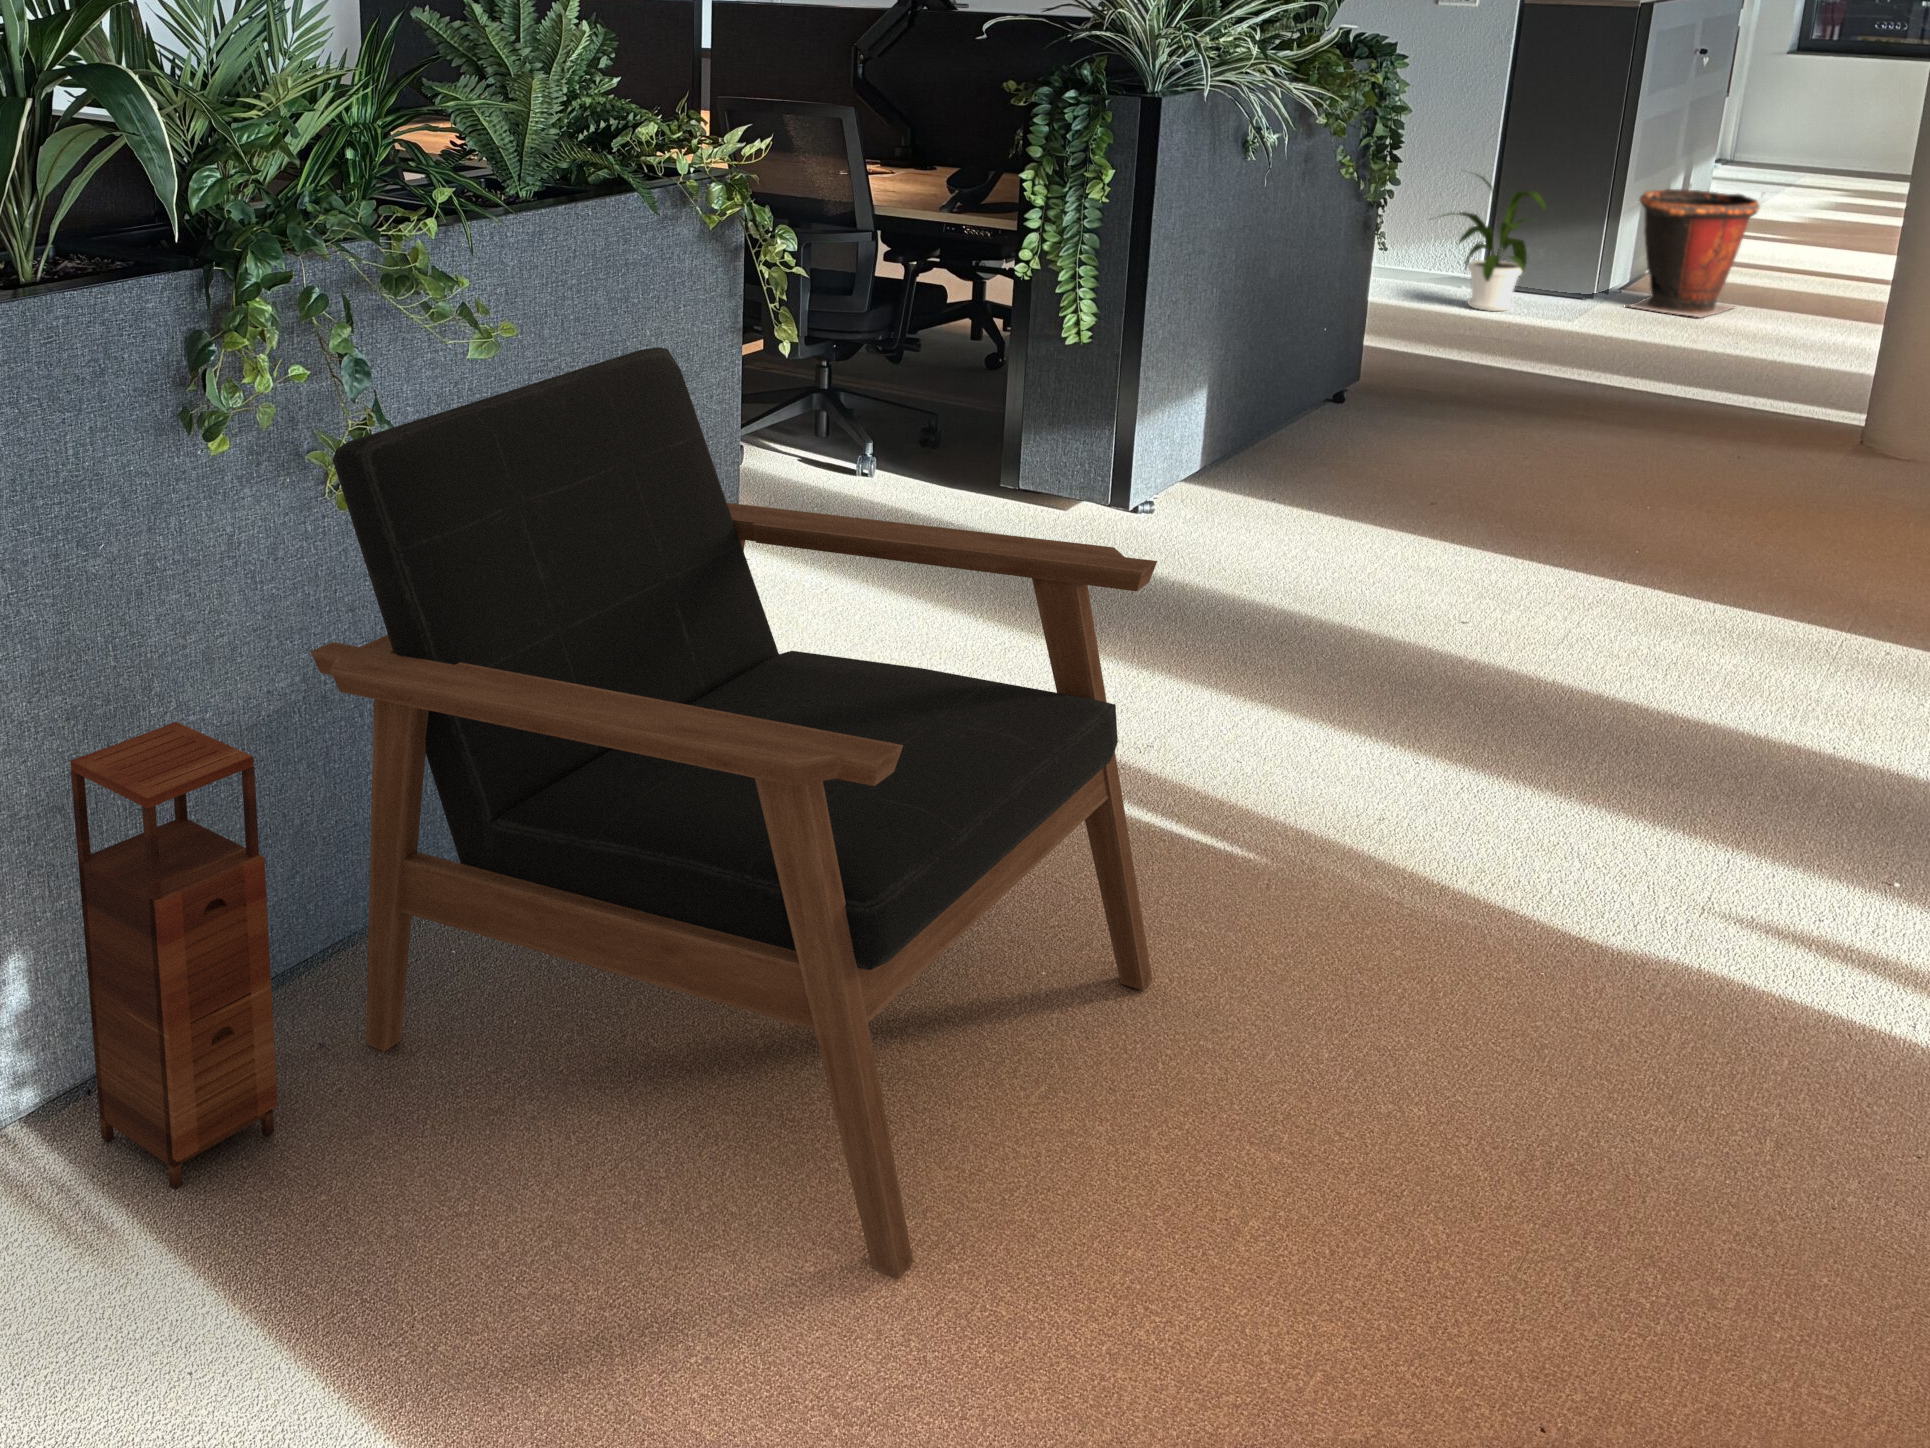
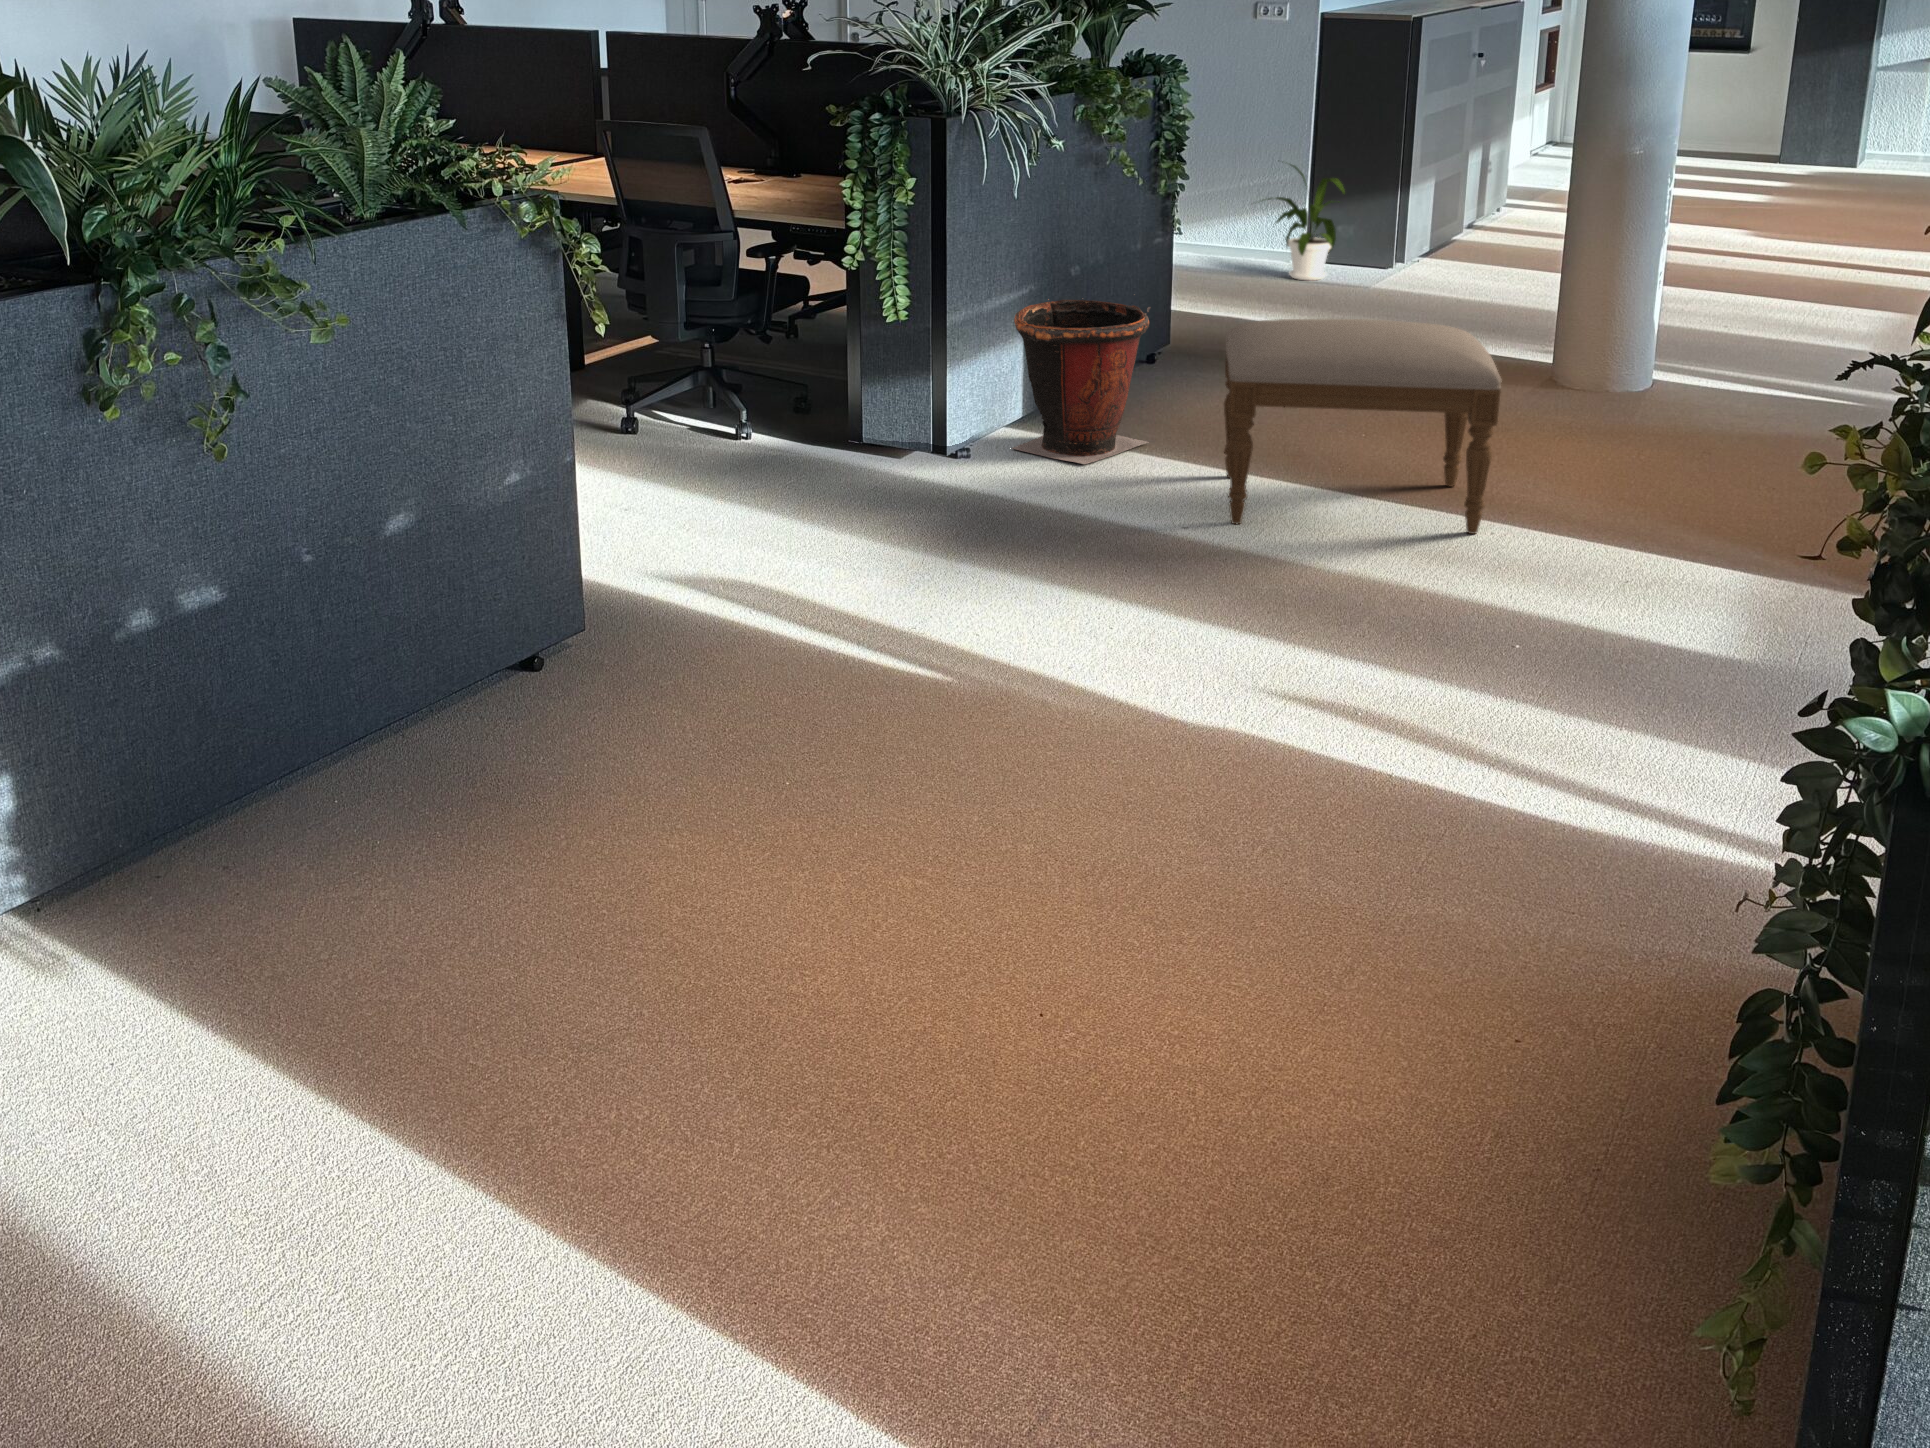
waste bin: present [1629,189,1762,317] -> present [1013,299,1151,464]
armchair: present [311,347,1157,1279] -> none [198,332,870,982]
ottoman: none [1482,362,1904,648] -> present [1224,319,1501,534]
storage cabinet: present [70,722,278,1189] -> none [6,623,185,967]

